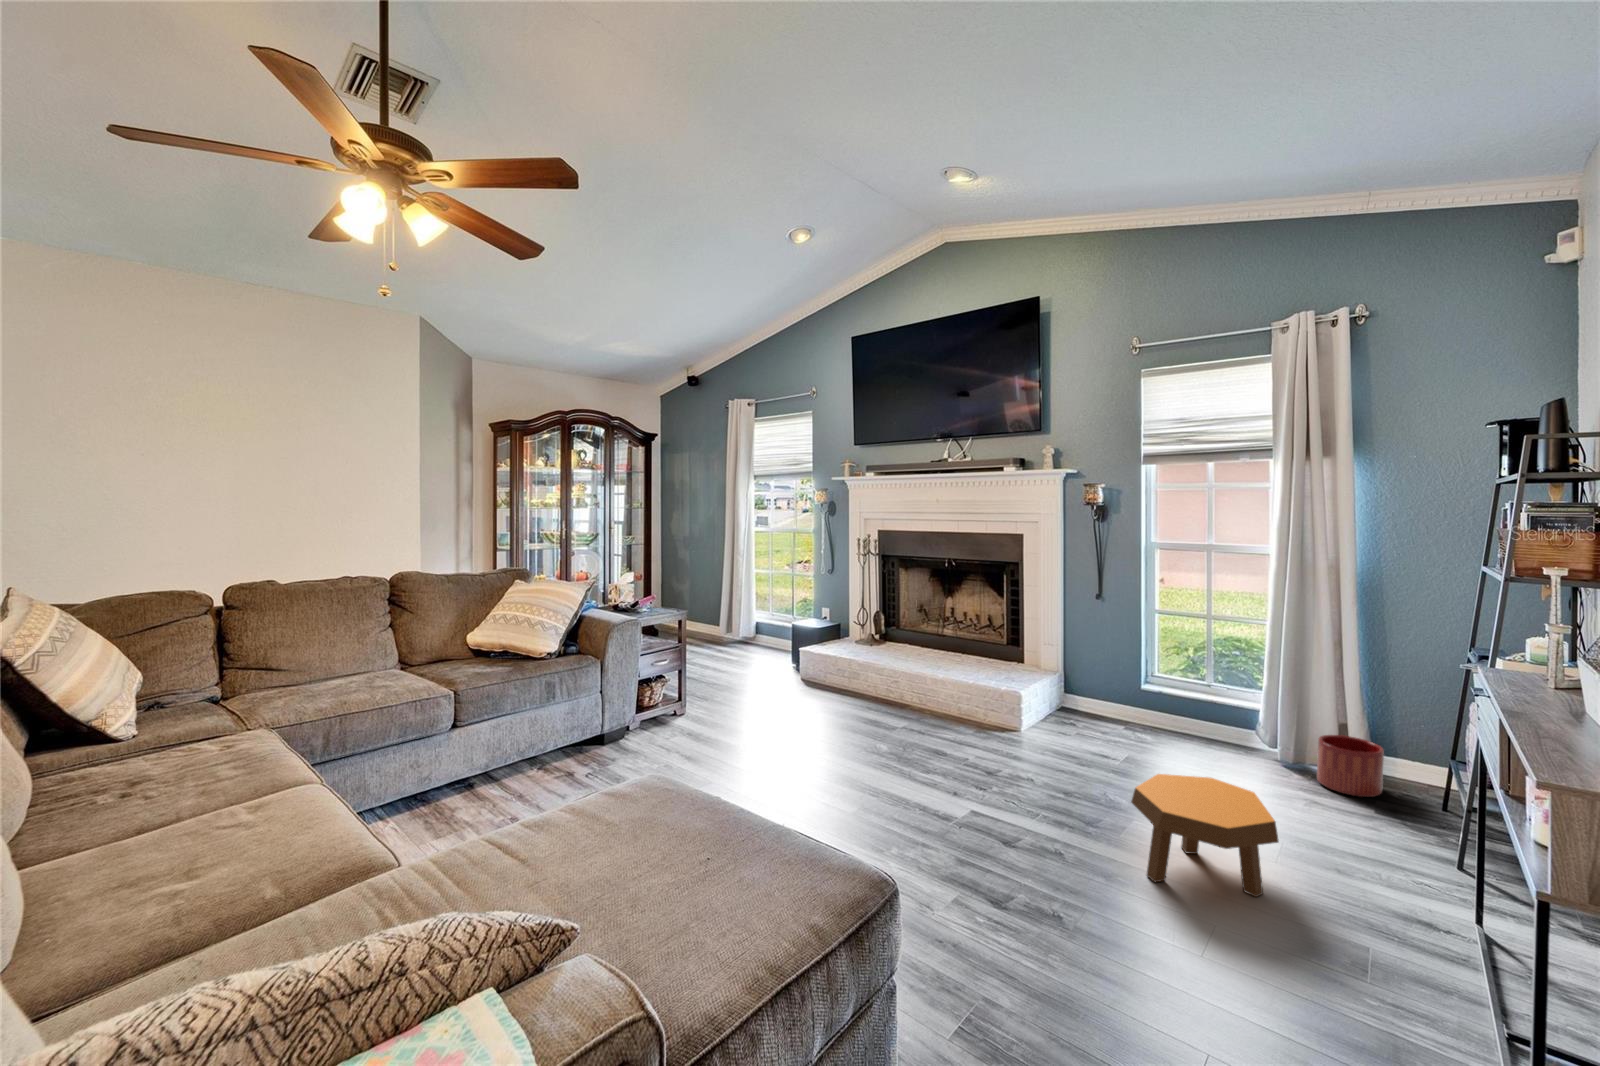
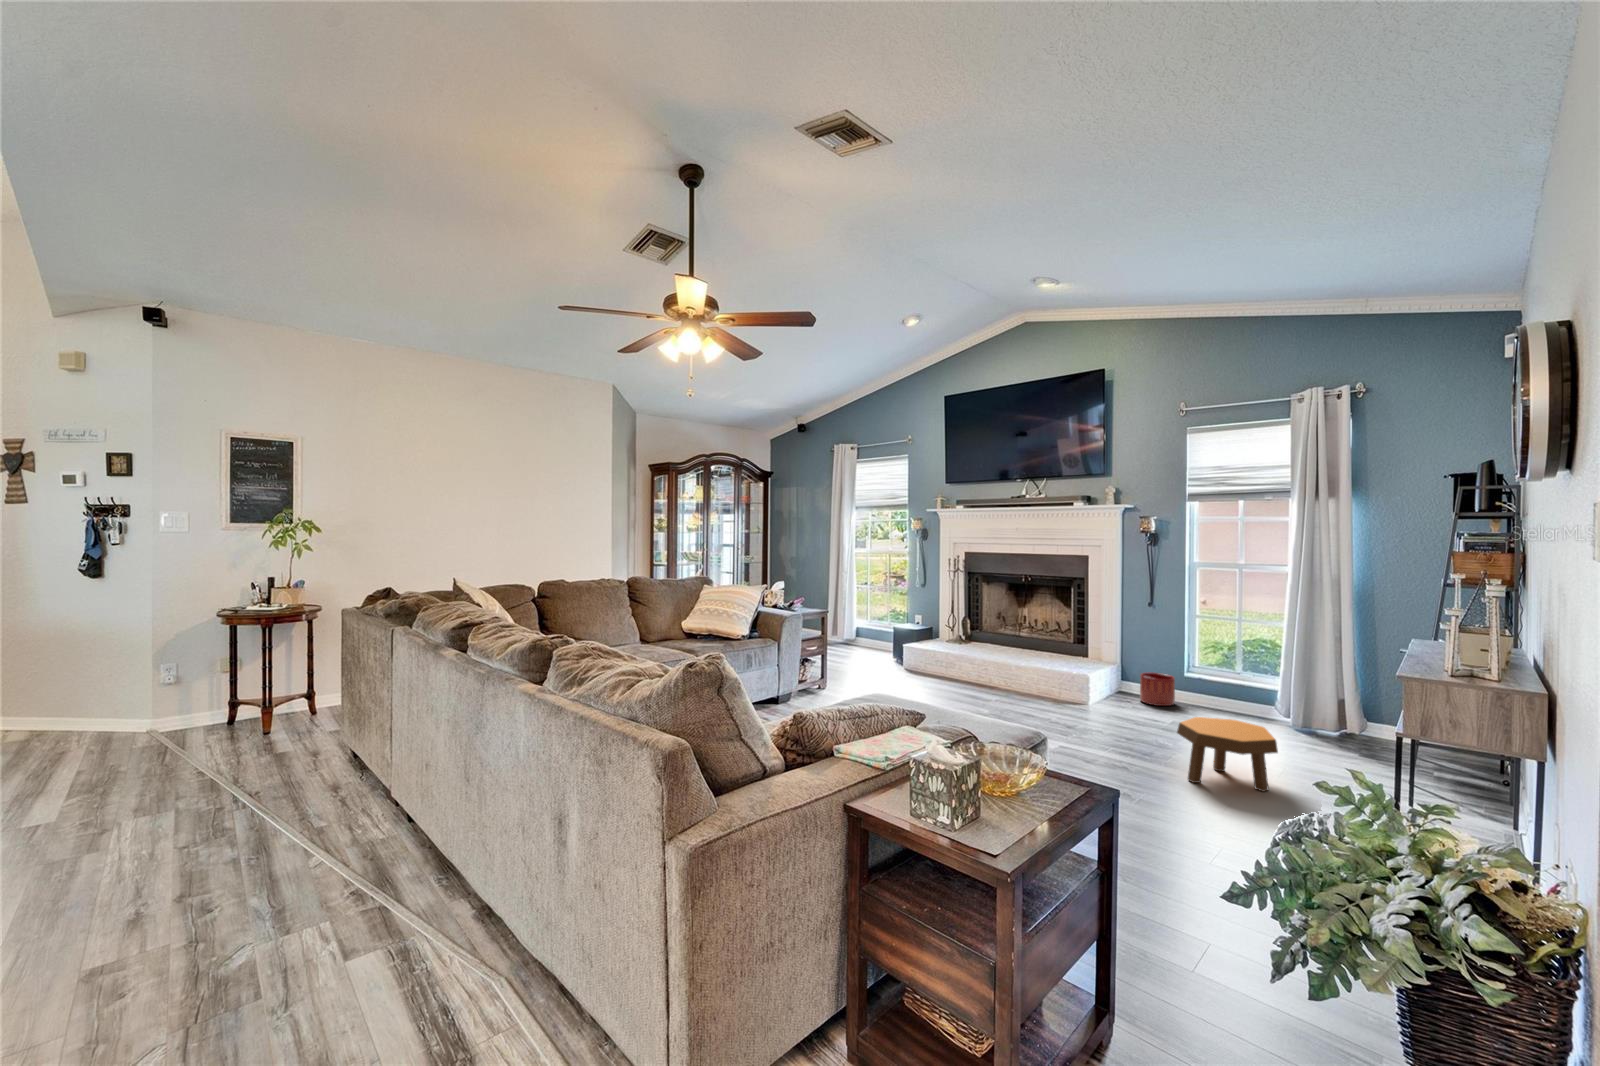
planter: present [1317,735,1384,797] -> present [1140,673,1175,706]

